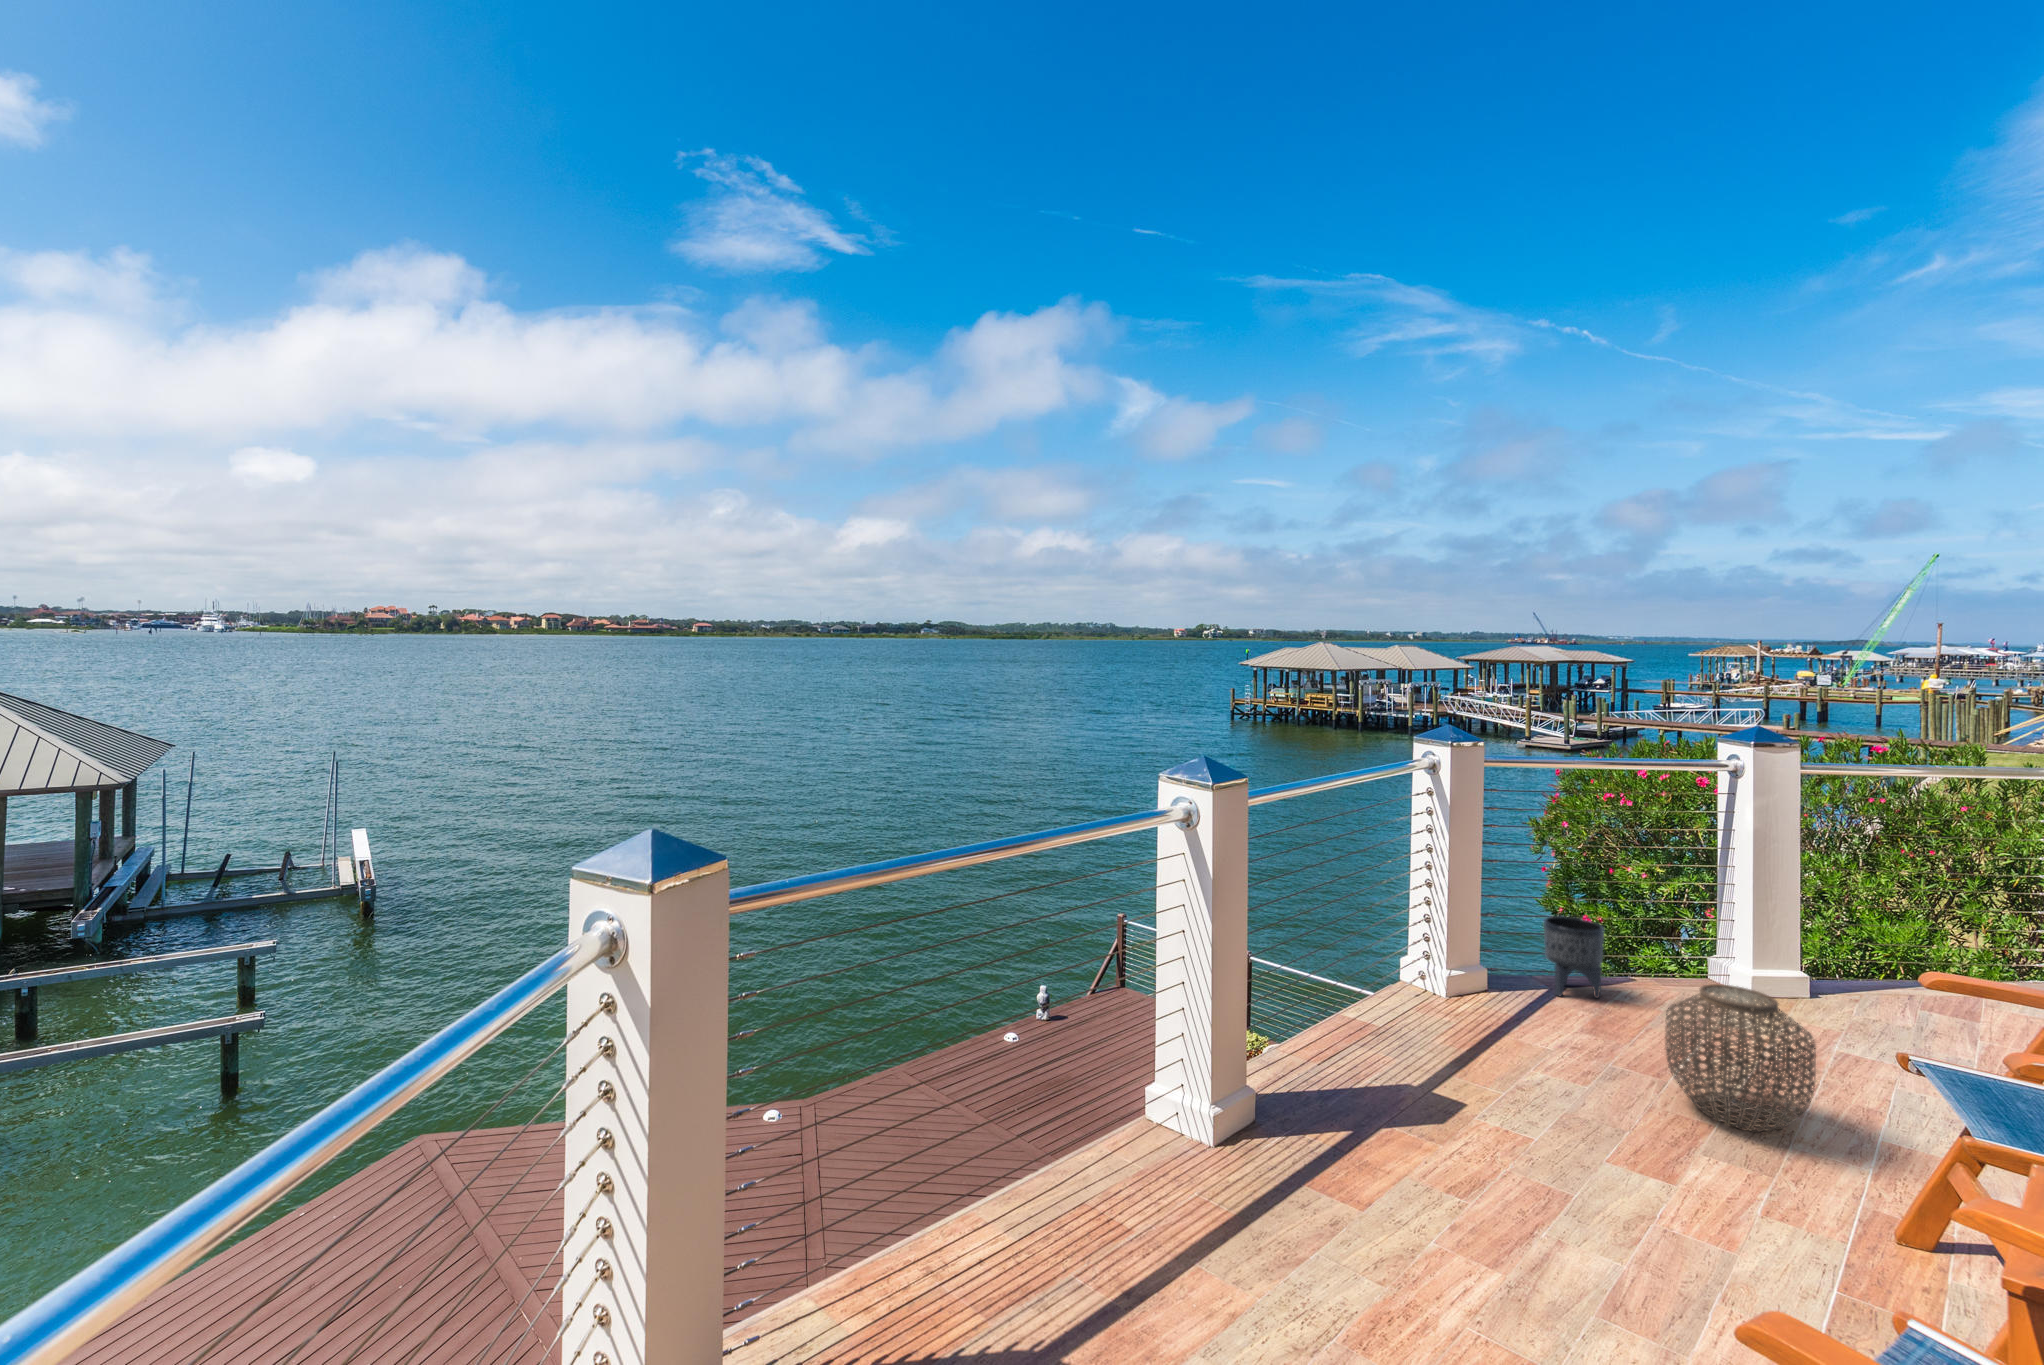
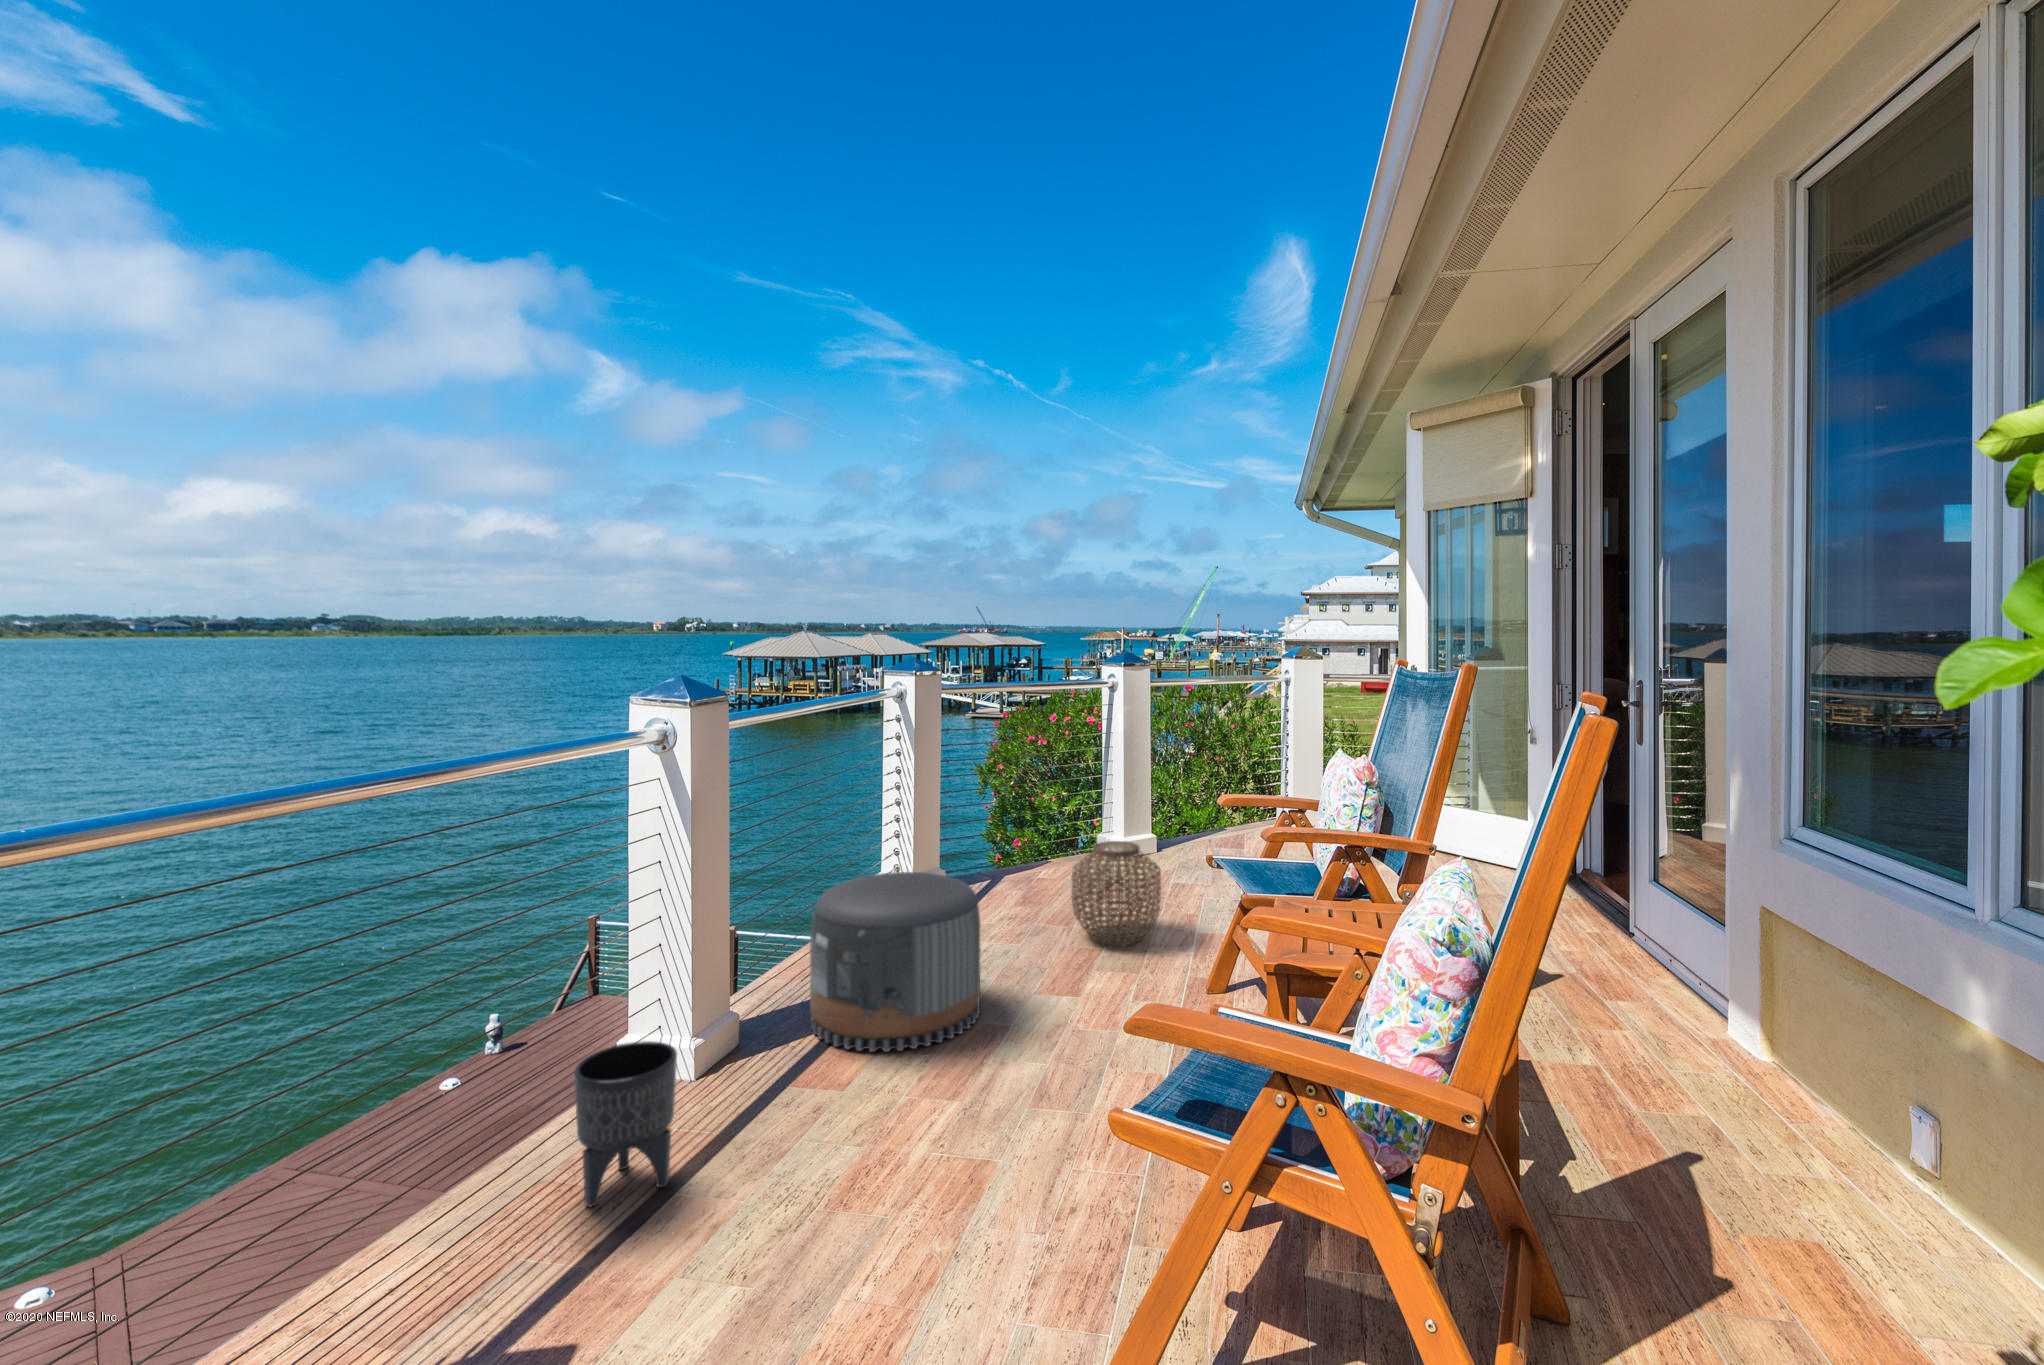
planter: present [1544,916,1604,998] -> present [574,1041,677,1207]
pouf: none [1327,975,1531,1190] -> present [810,872,980,1052]

